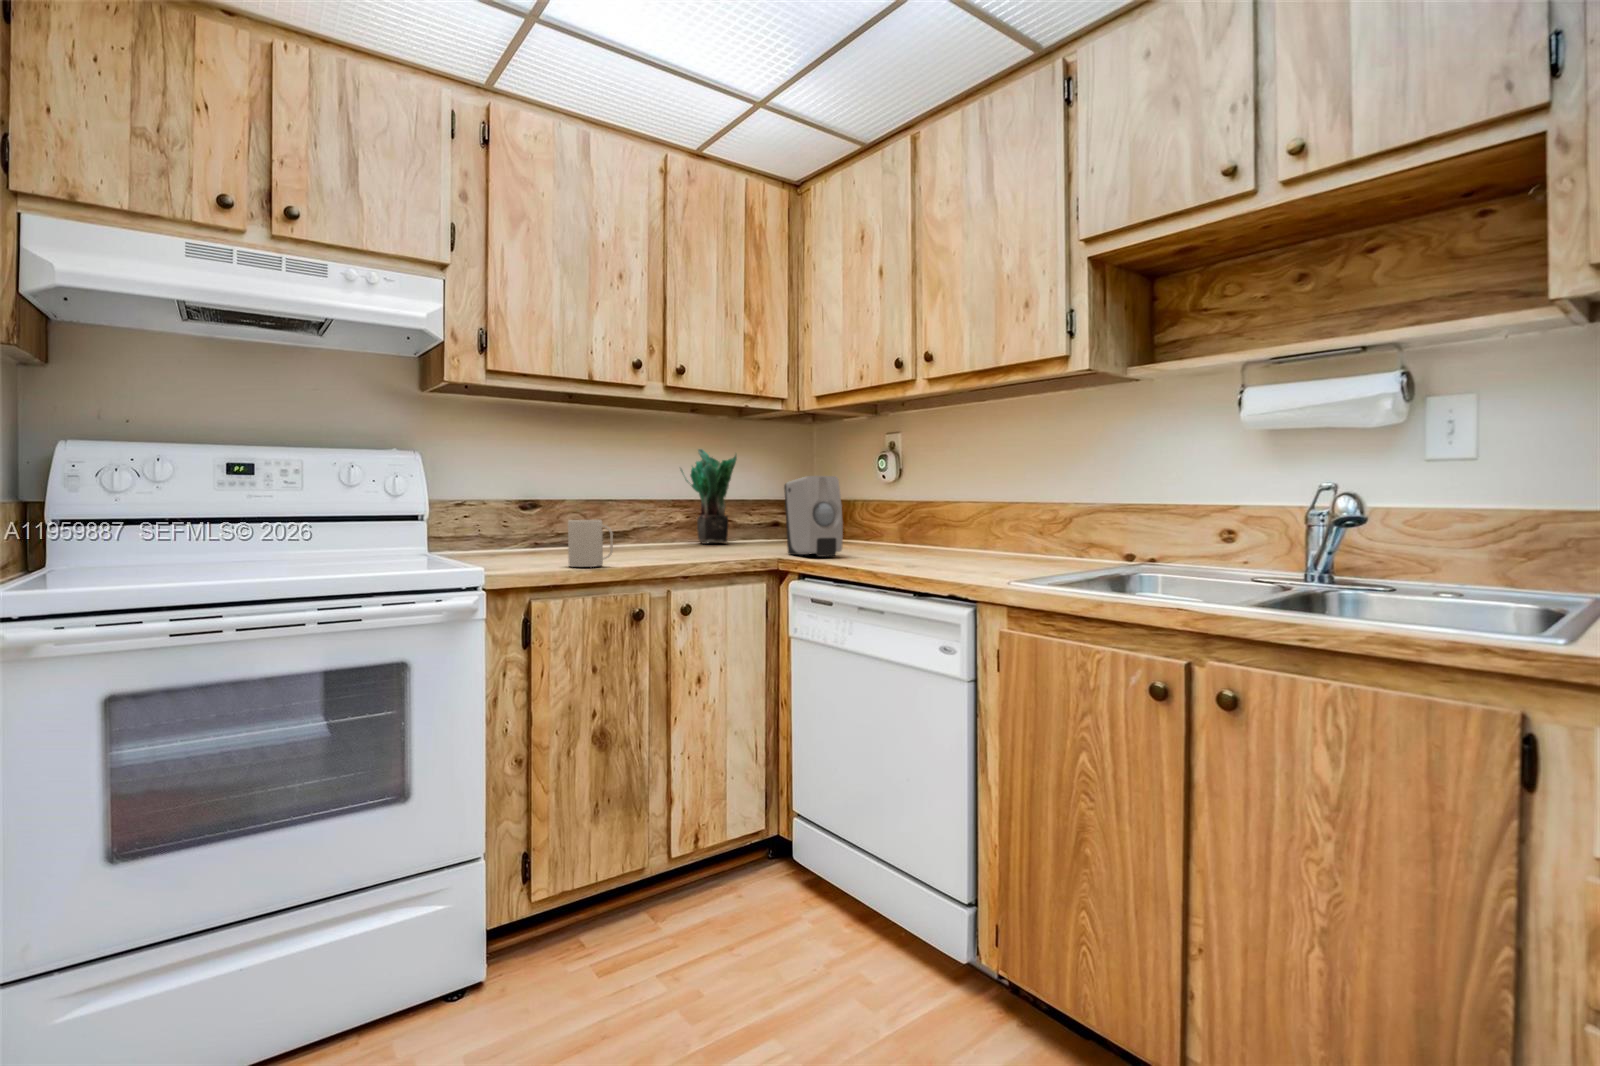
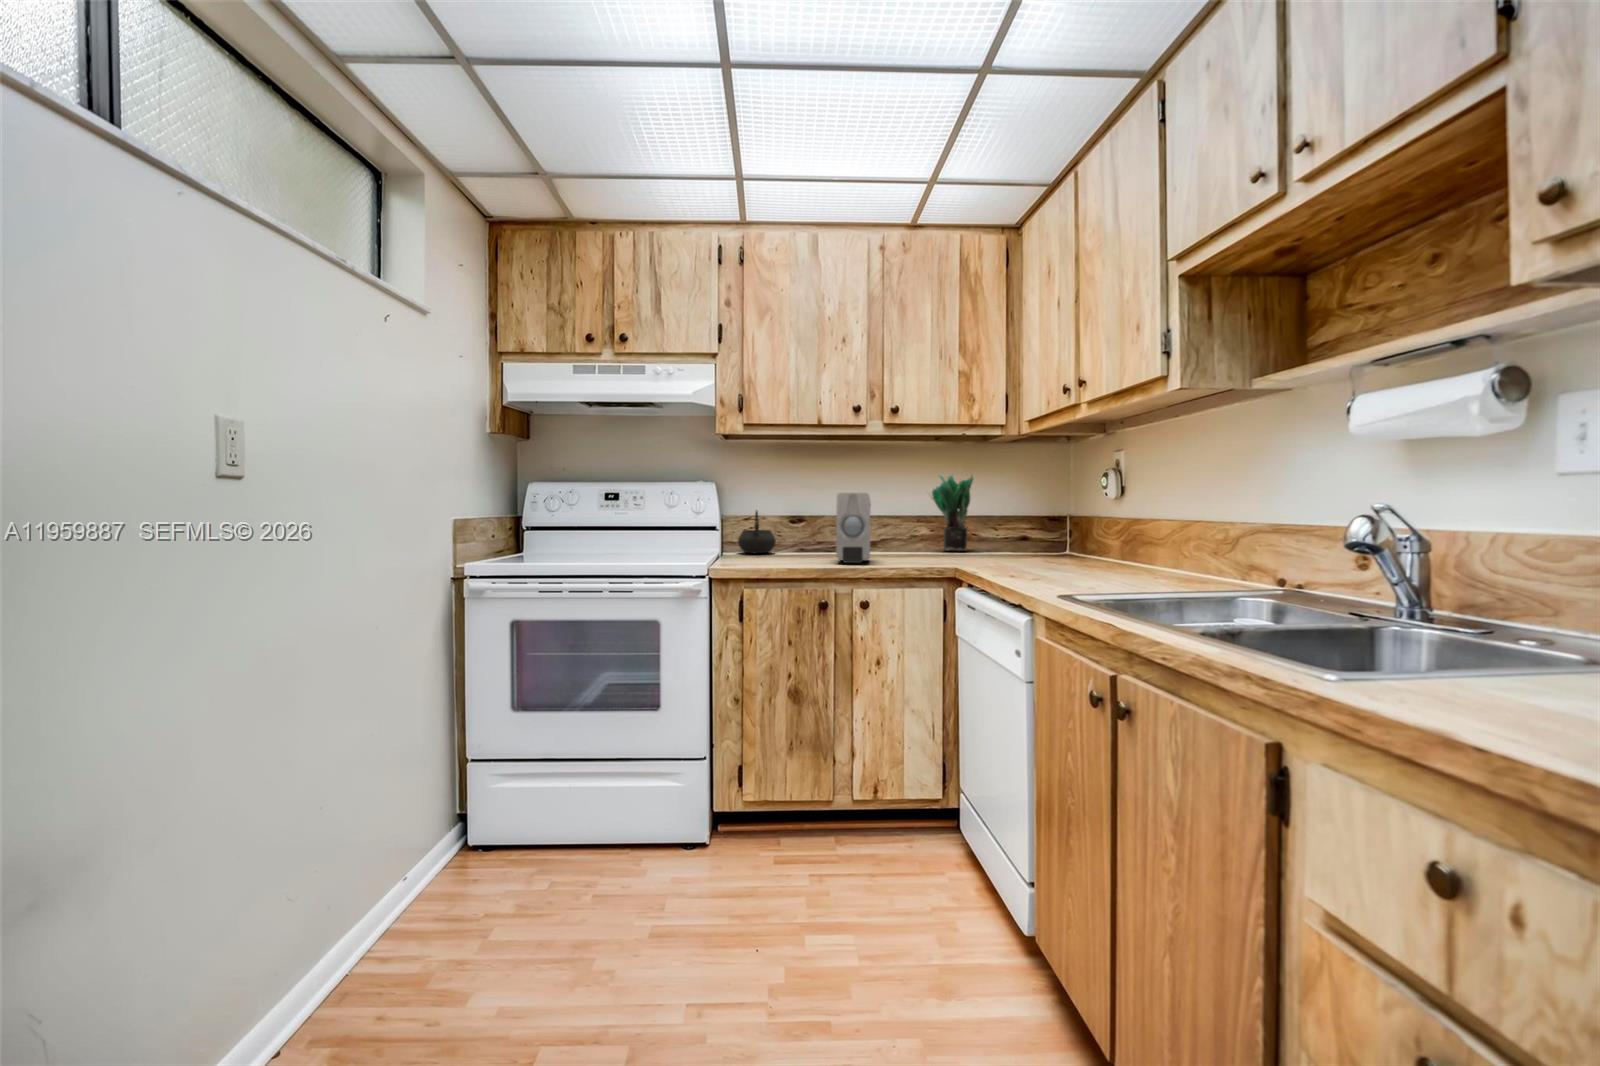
soap dispenser: present [784,476,843,557] -> present [836,493,871,563]
kettle: none [454,492,512,554] -> present [738,511,776,553]
mug: present [568,520,613,567] -> none [776,530,806,565]

